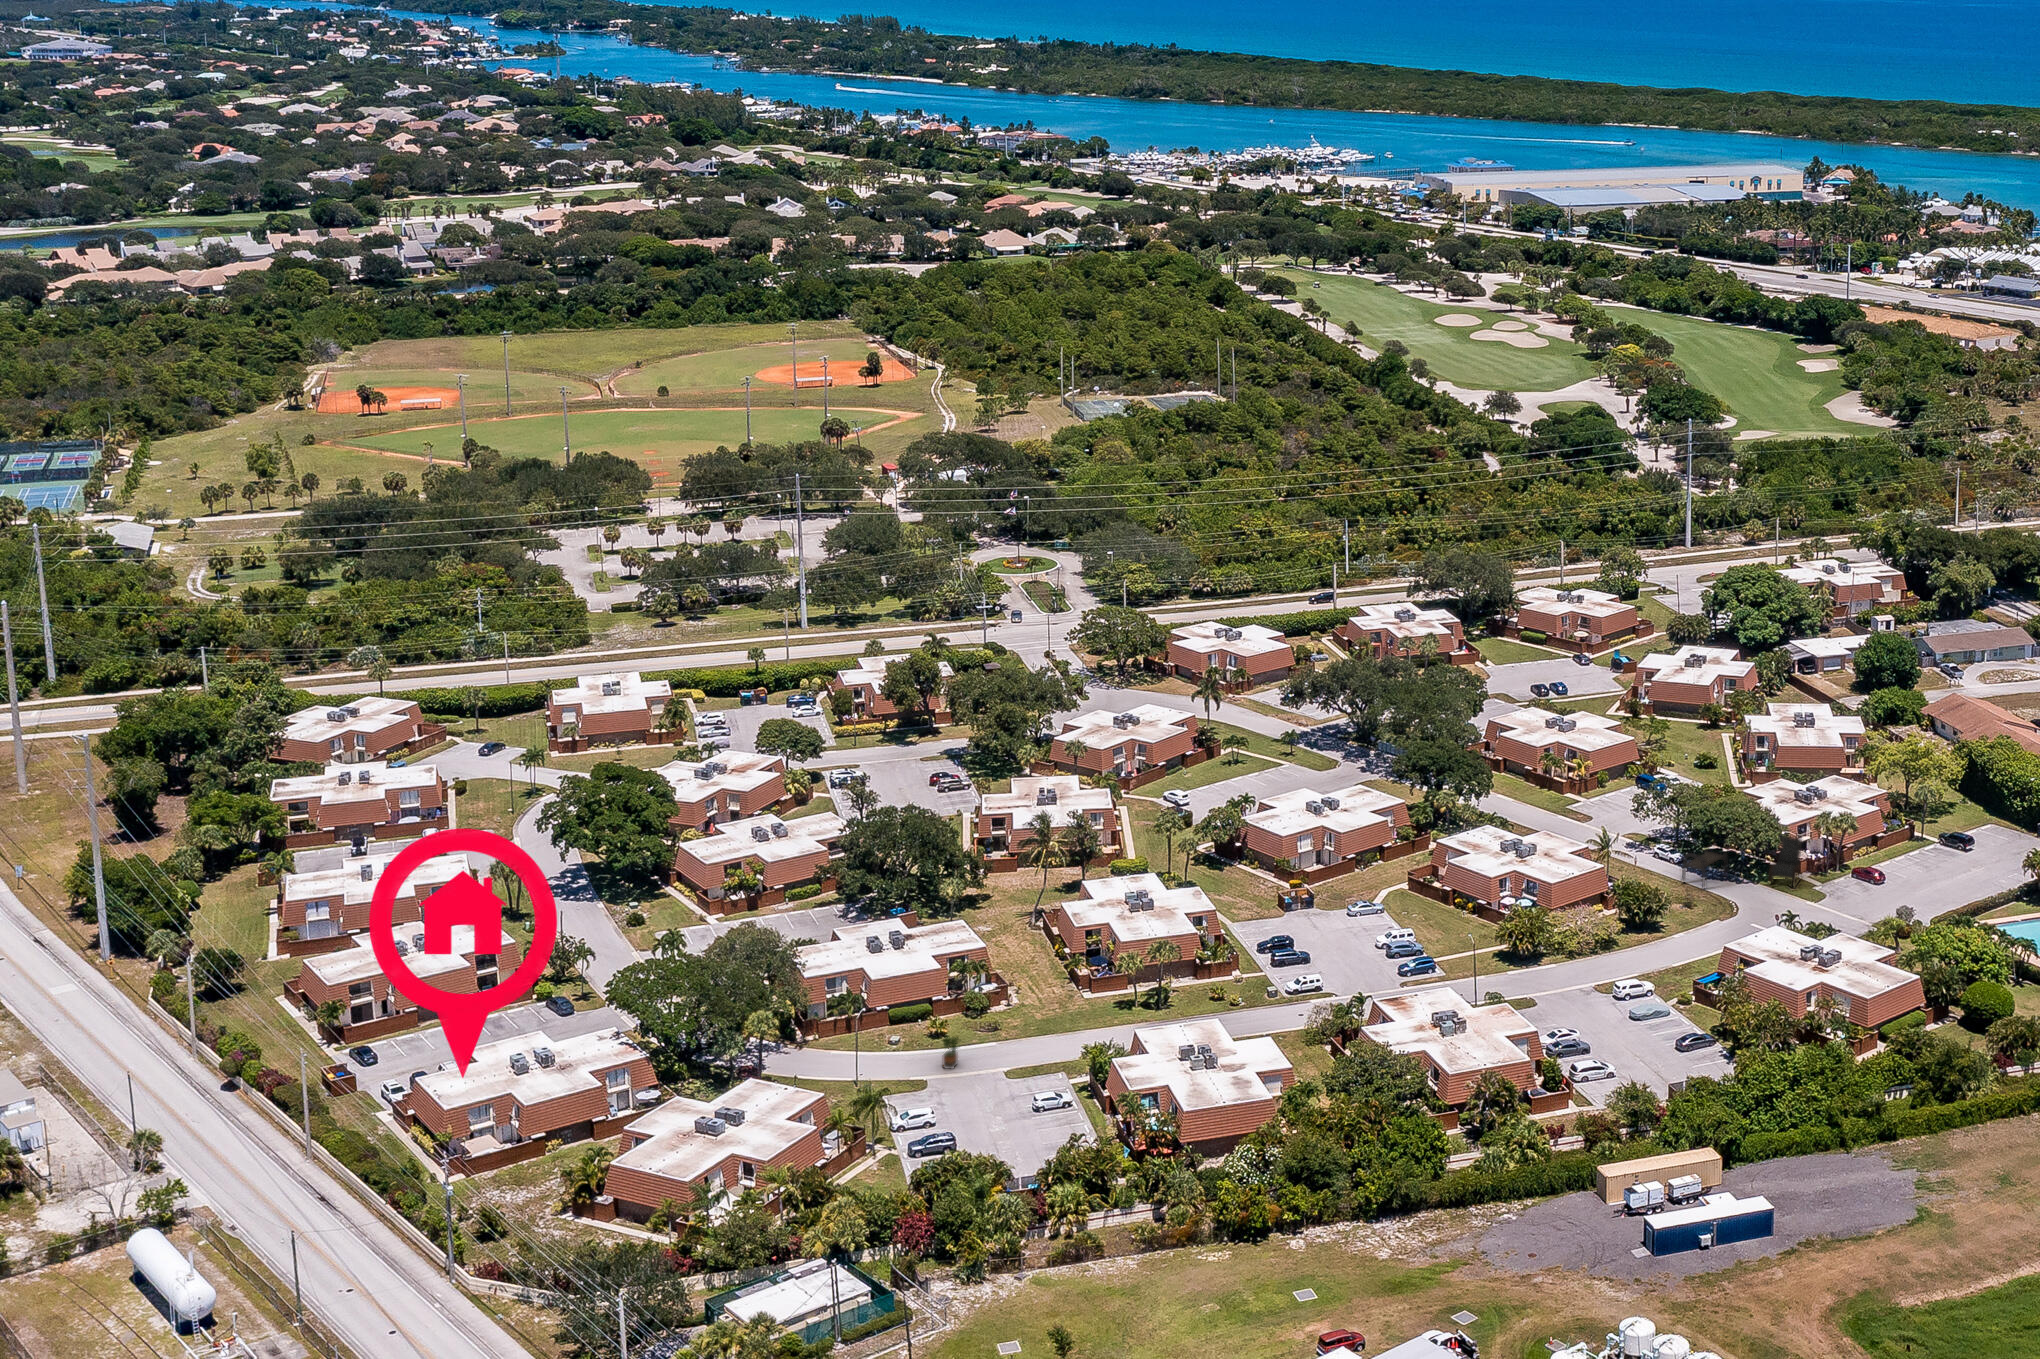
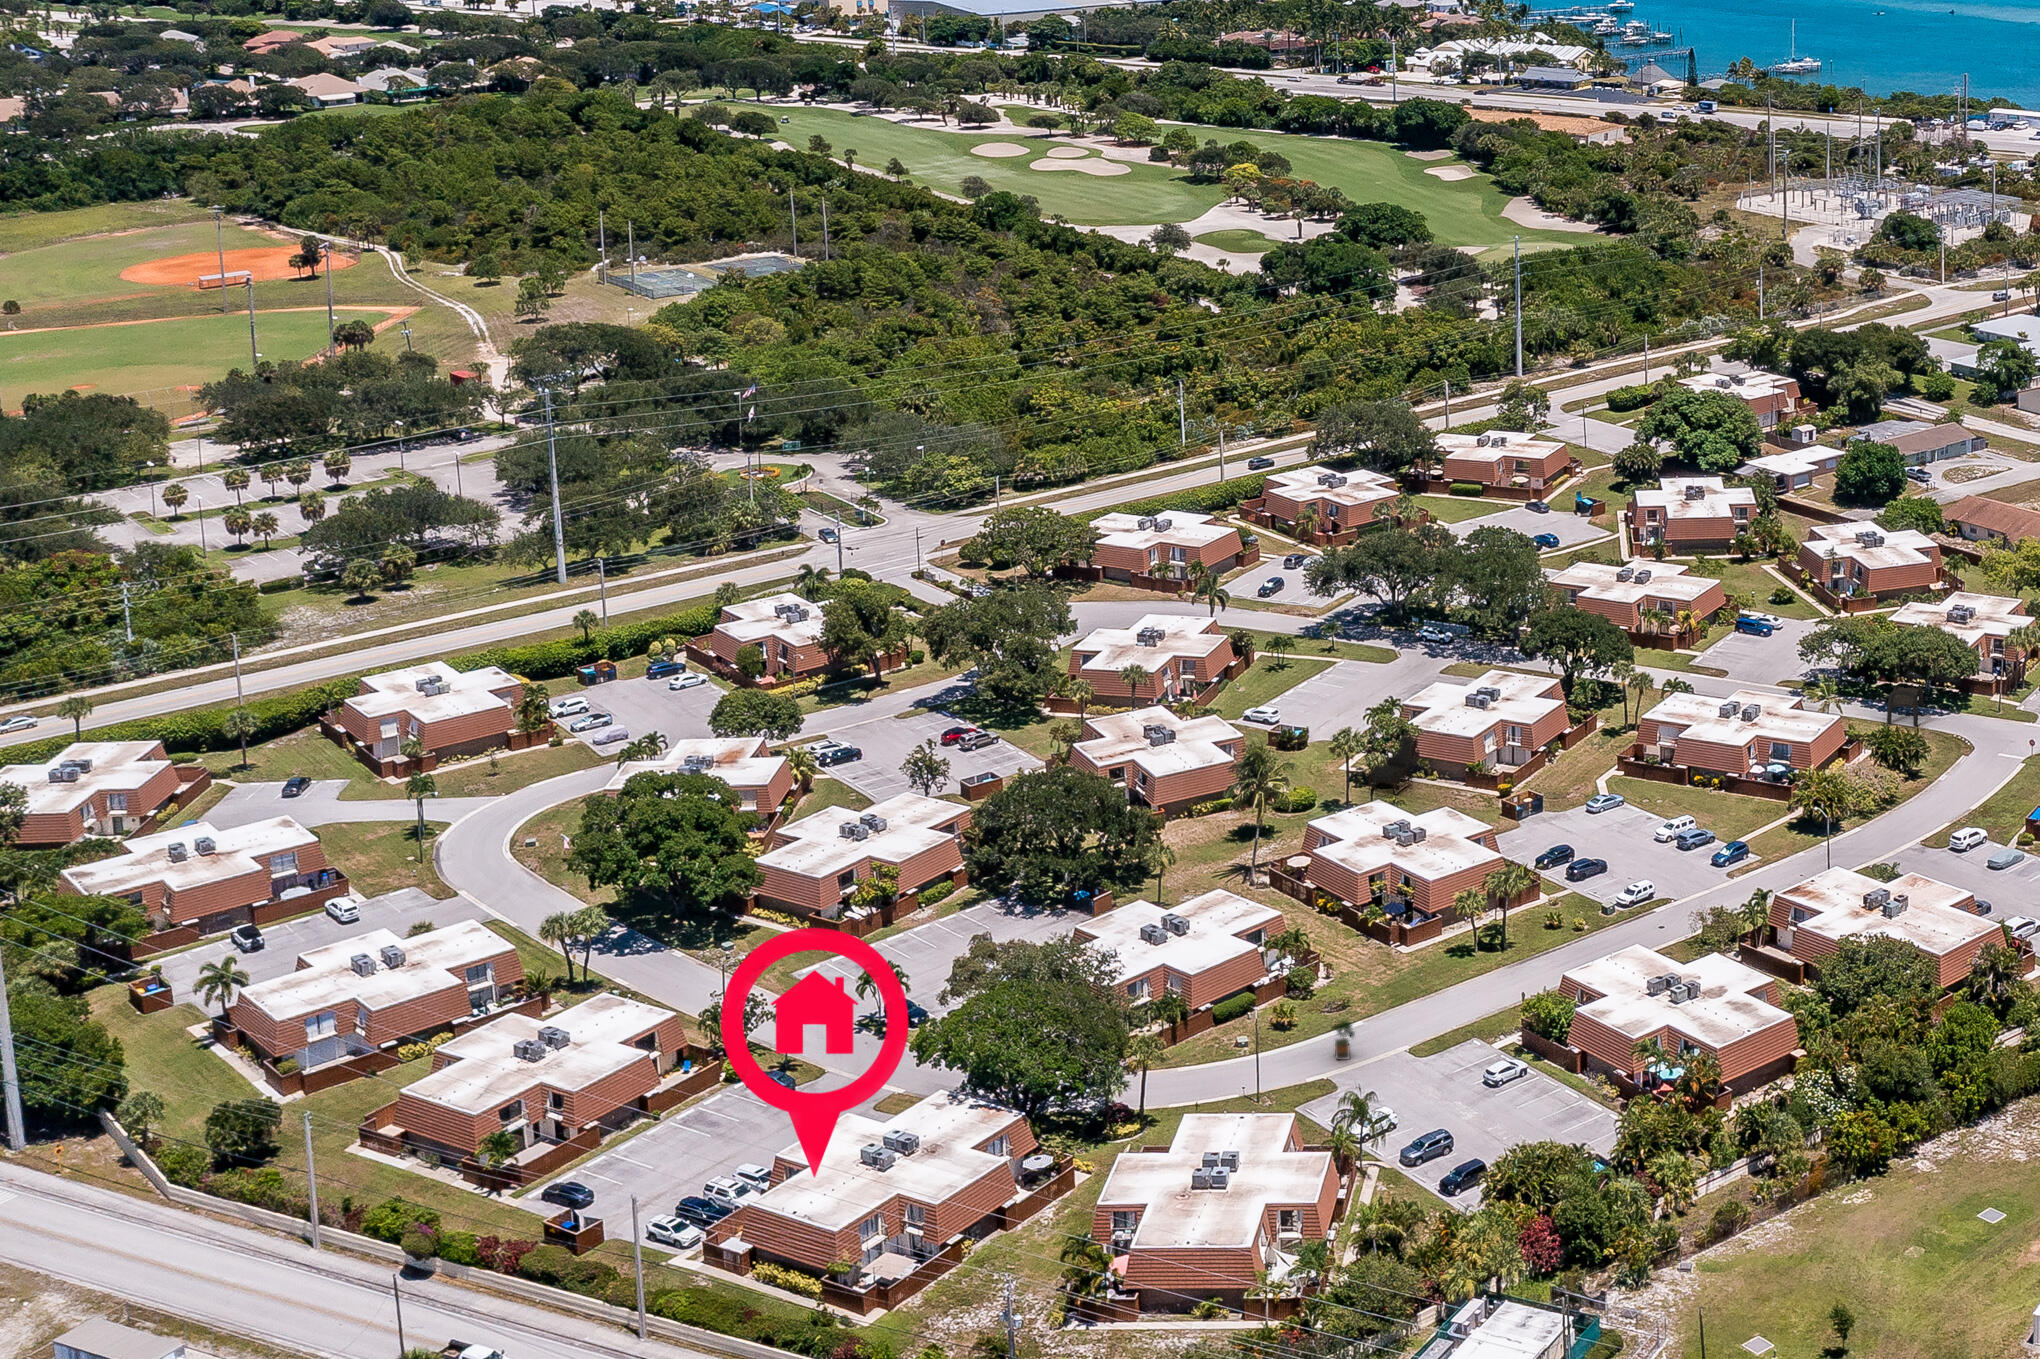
lounge chair: present [1768,835,1802,887] -> present [1368,736,1414,794]

